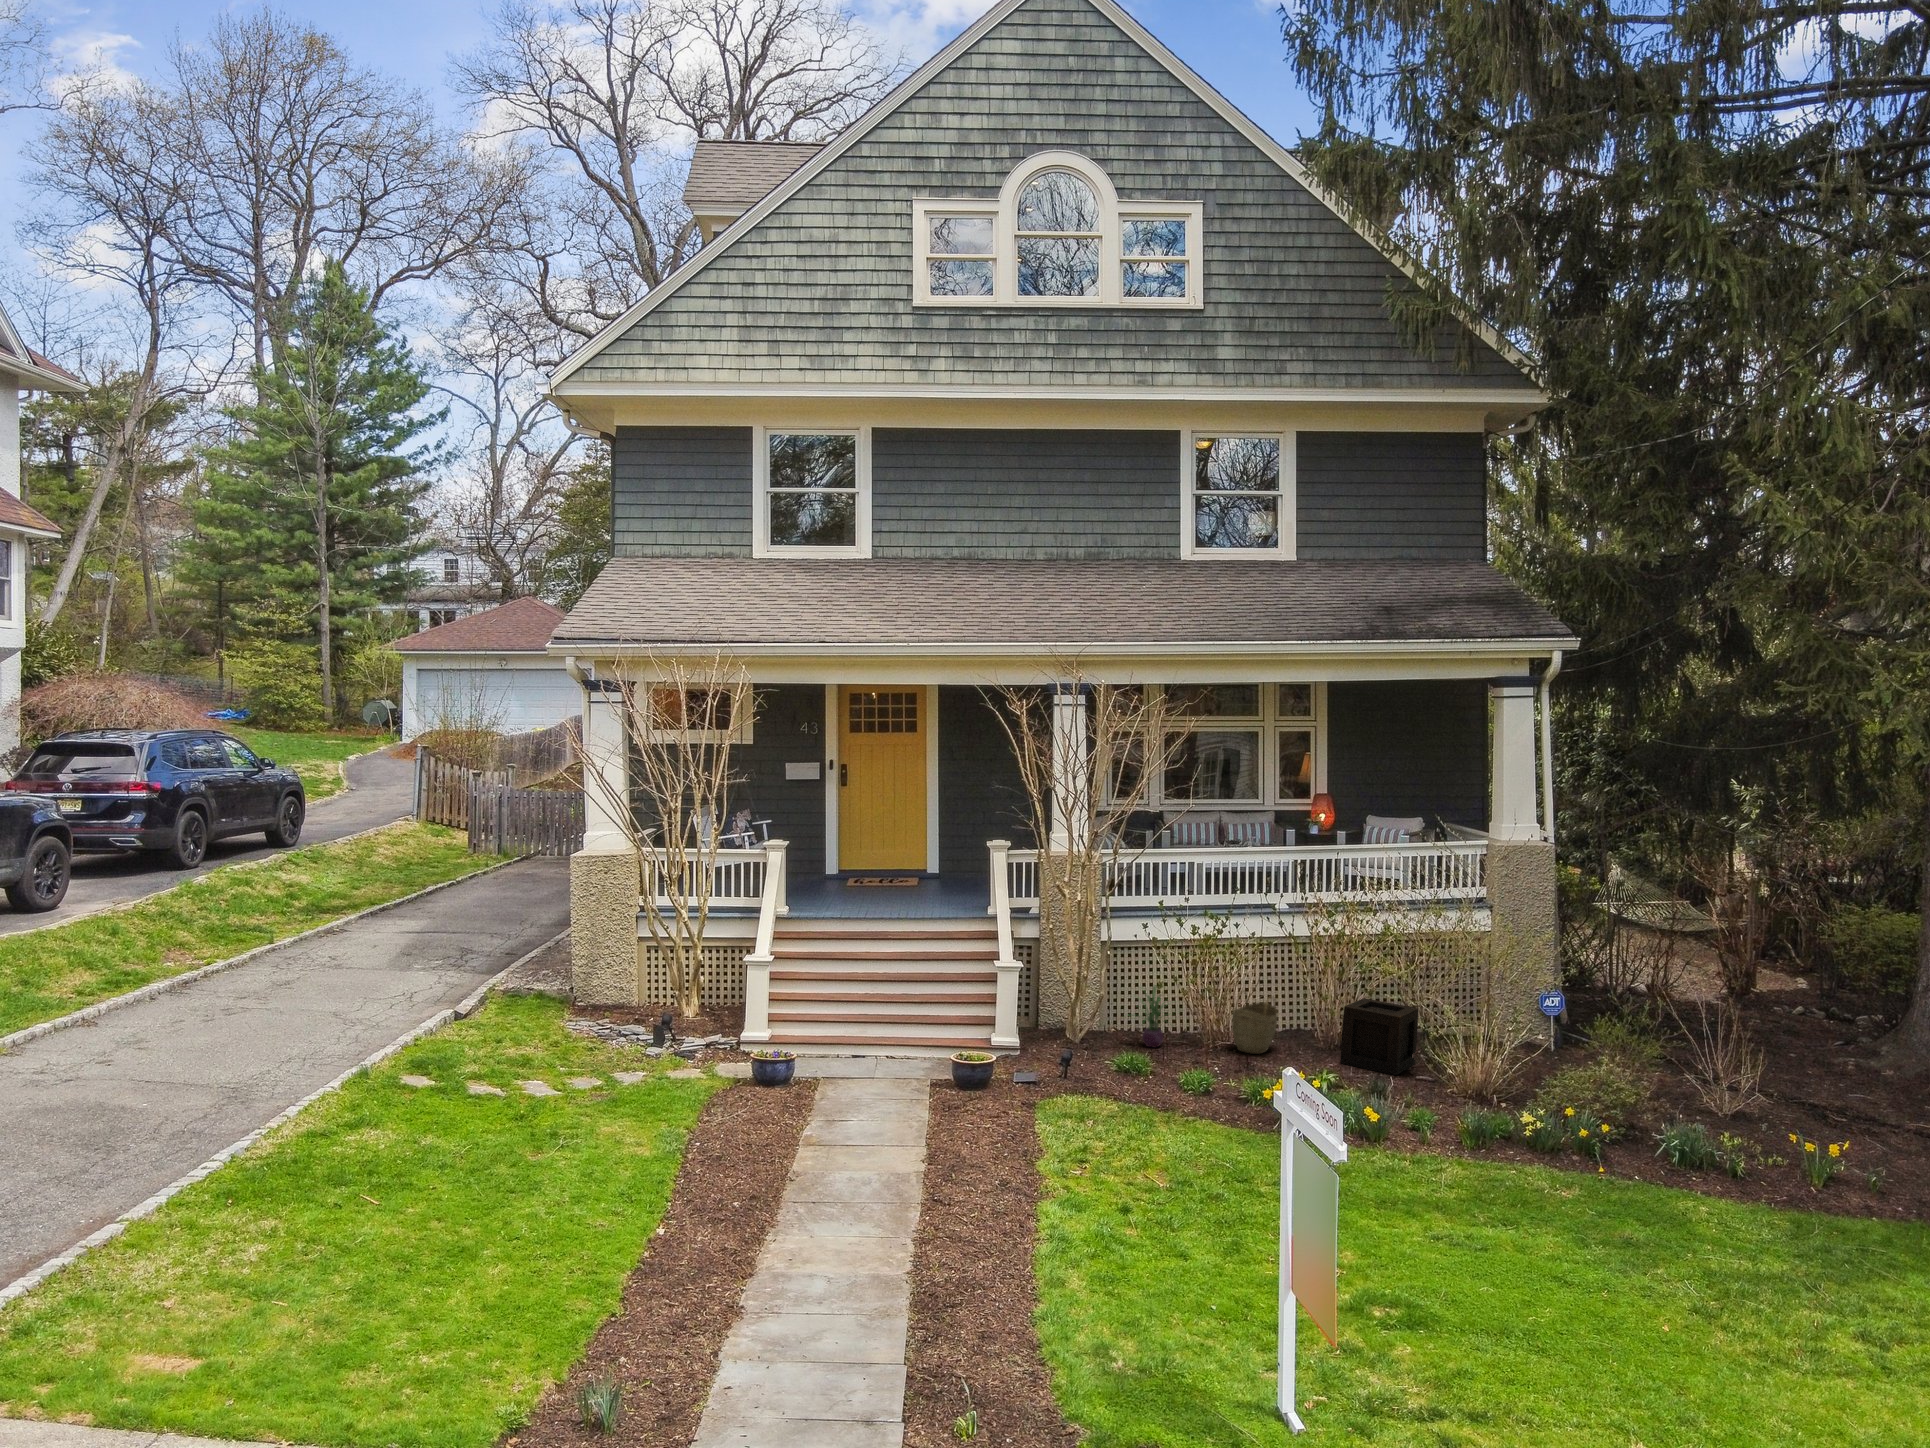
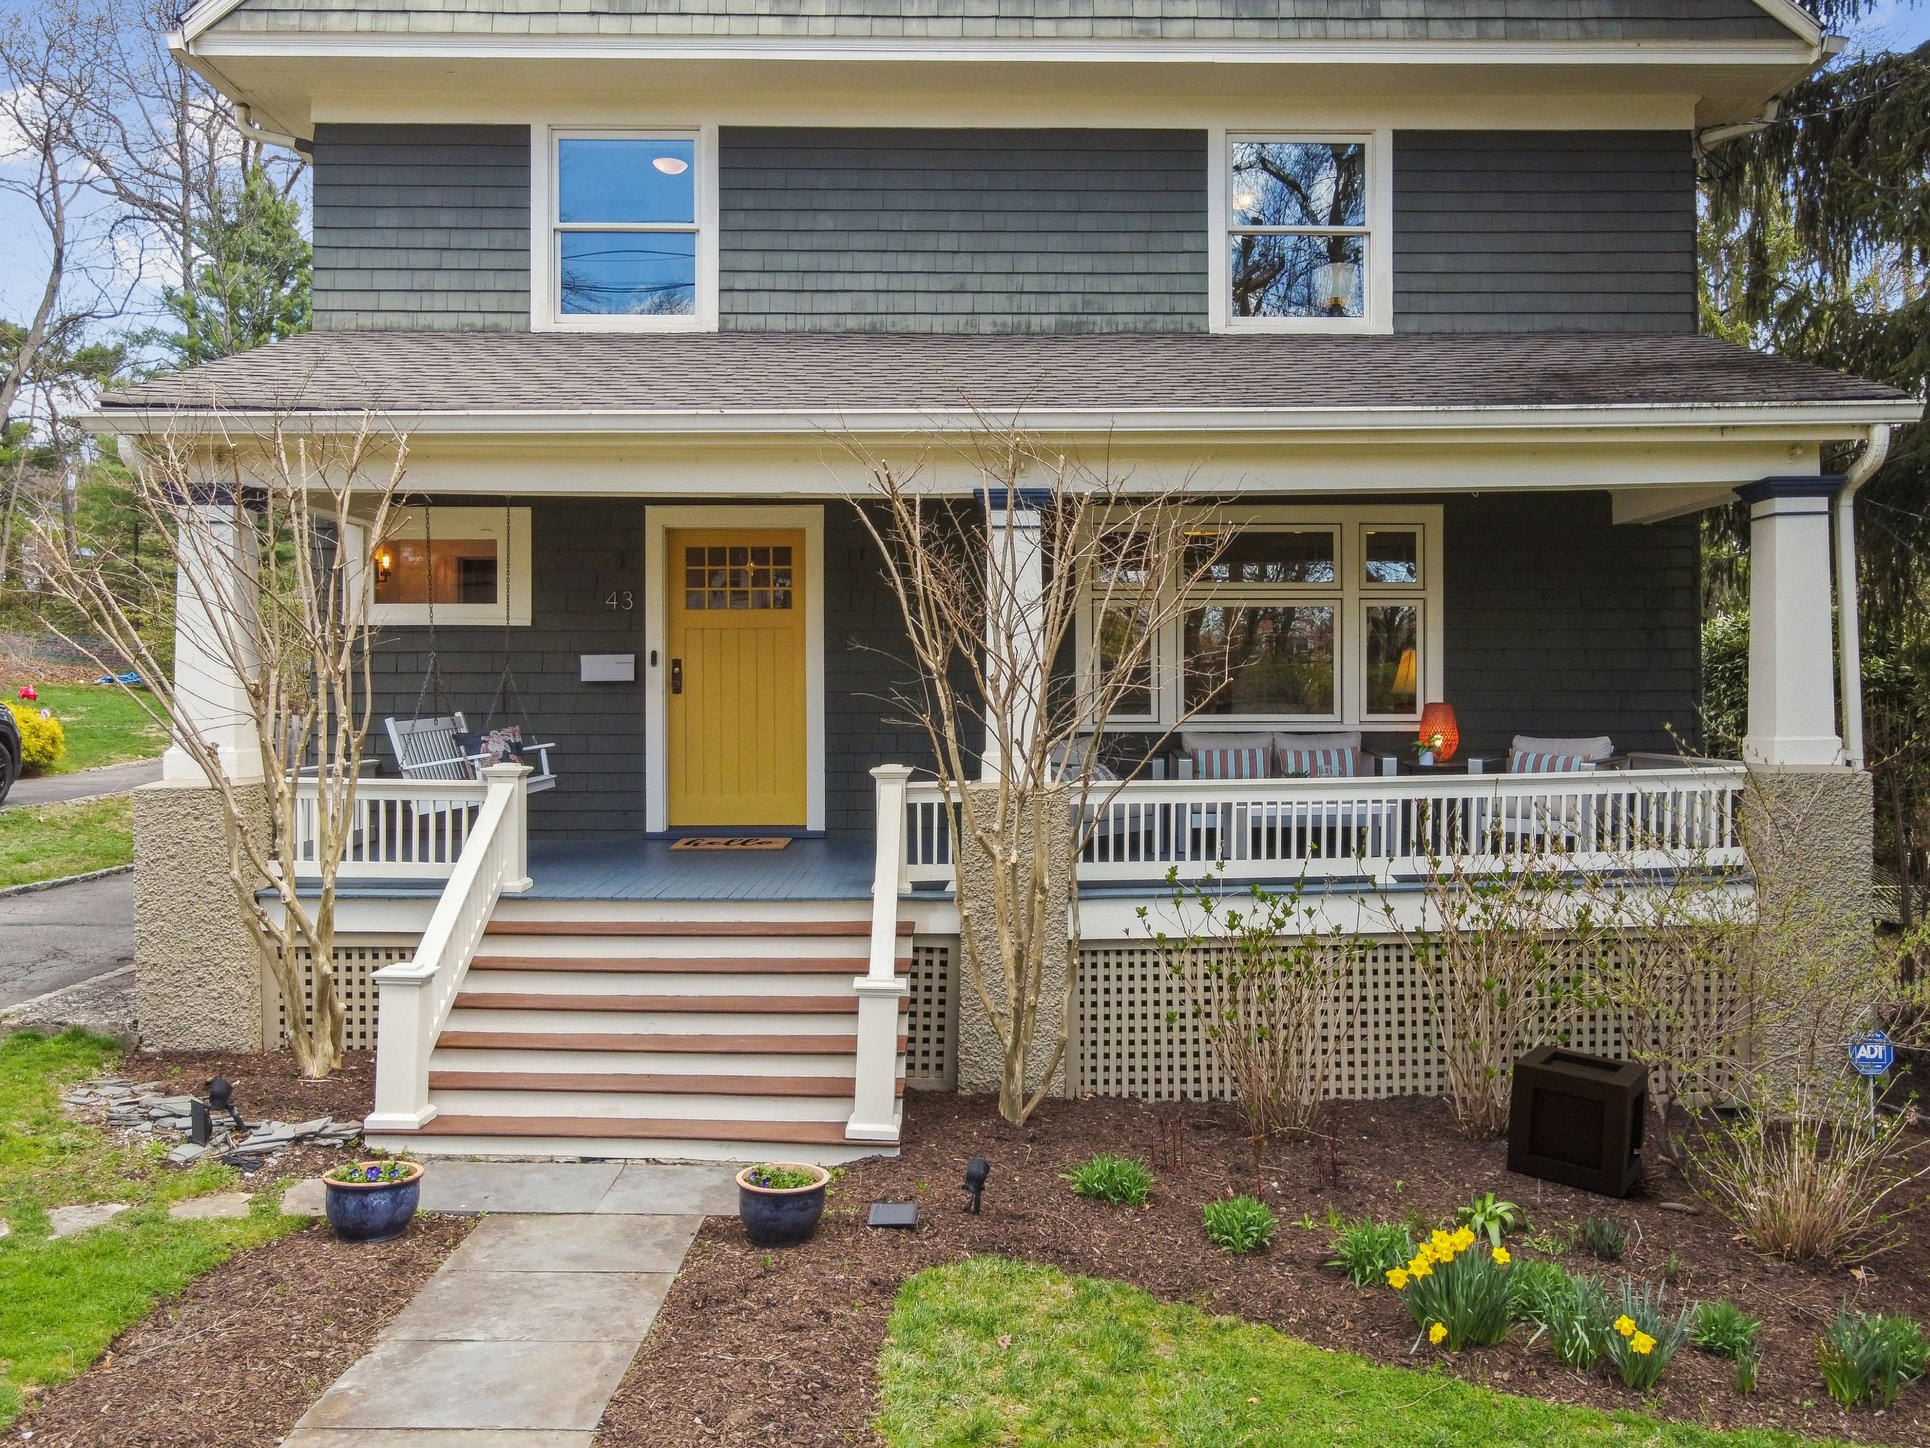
decorative plant: present [1129,986,1170,1047] -> none [1098,1019,1210,1135]
woven basket: present [1232,991,1278,1054] -> none [1302,1029,1385,1149]

